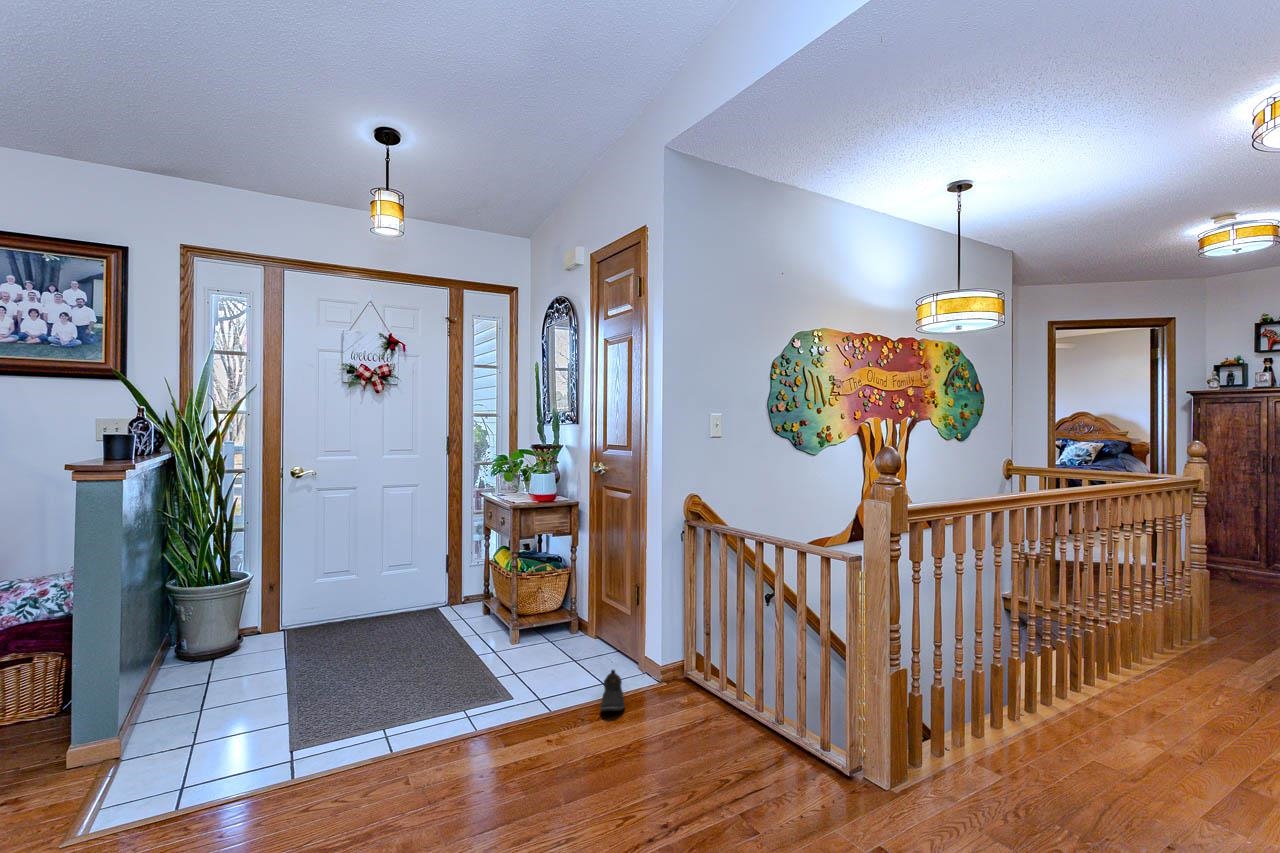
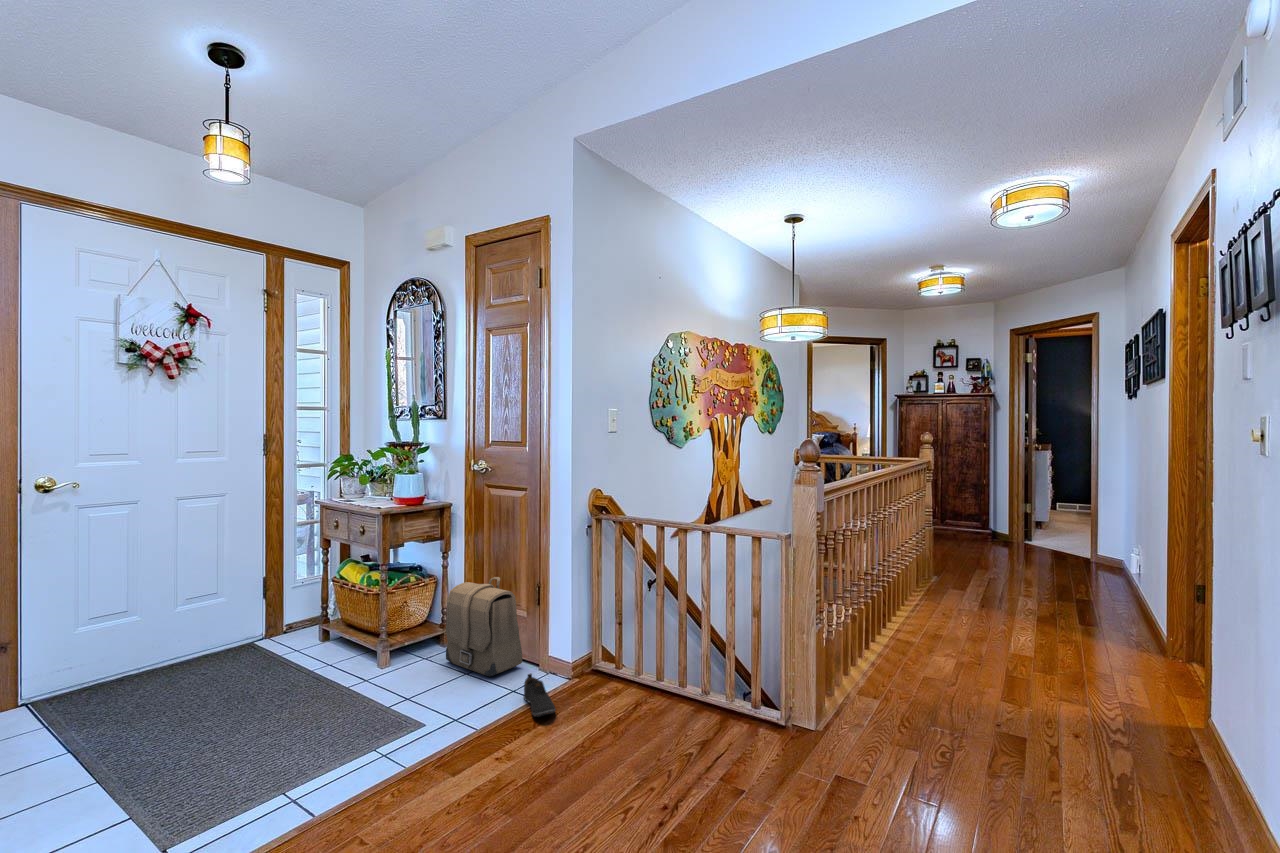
backpack: none [563,574,624,668] -> present [446,577,522,676]

